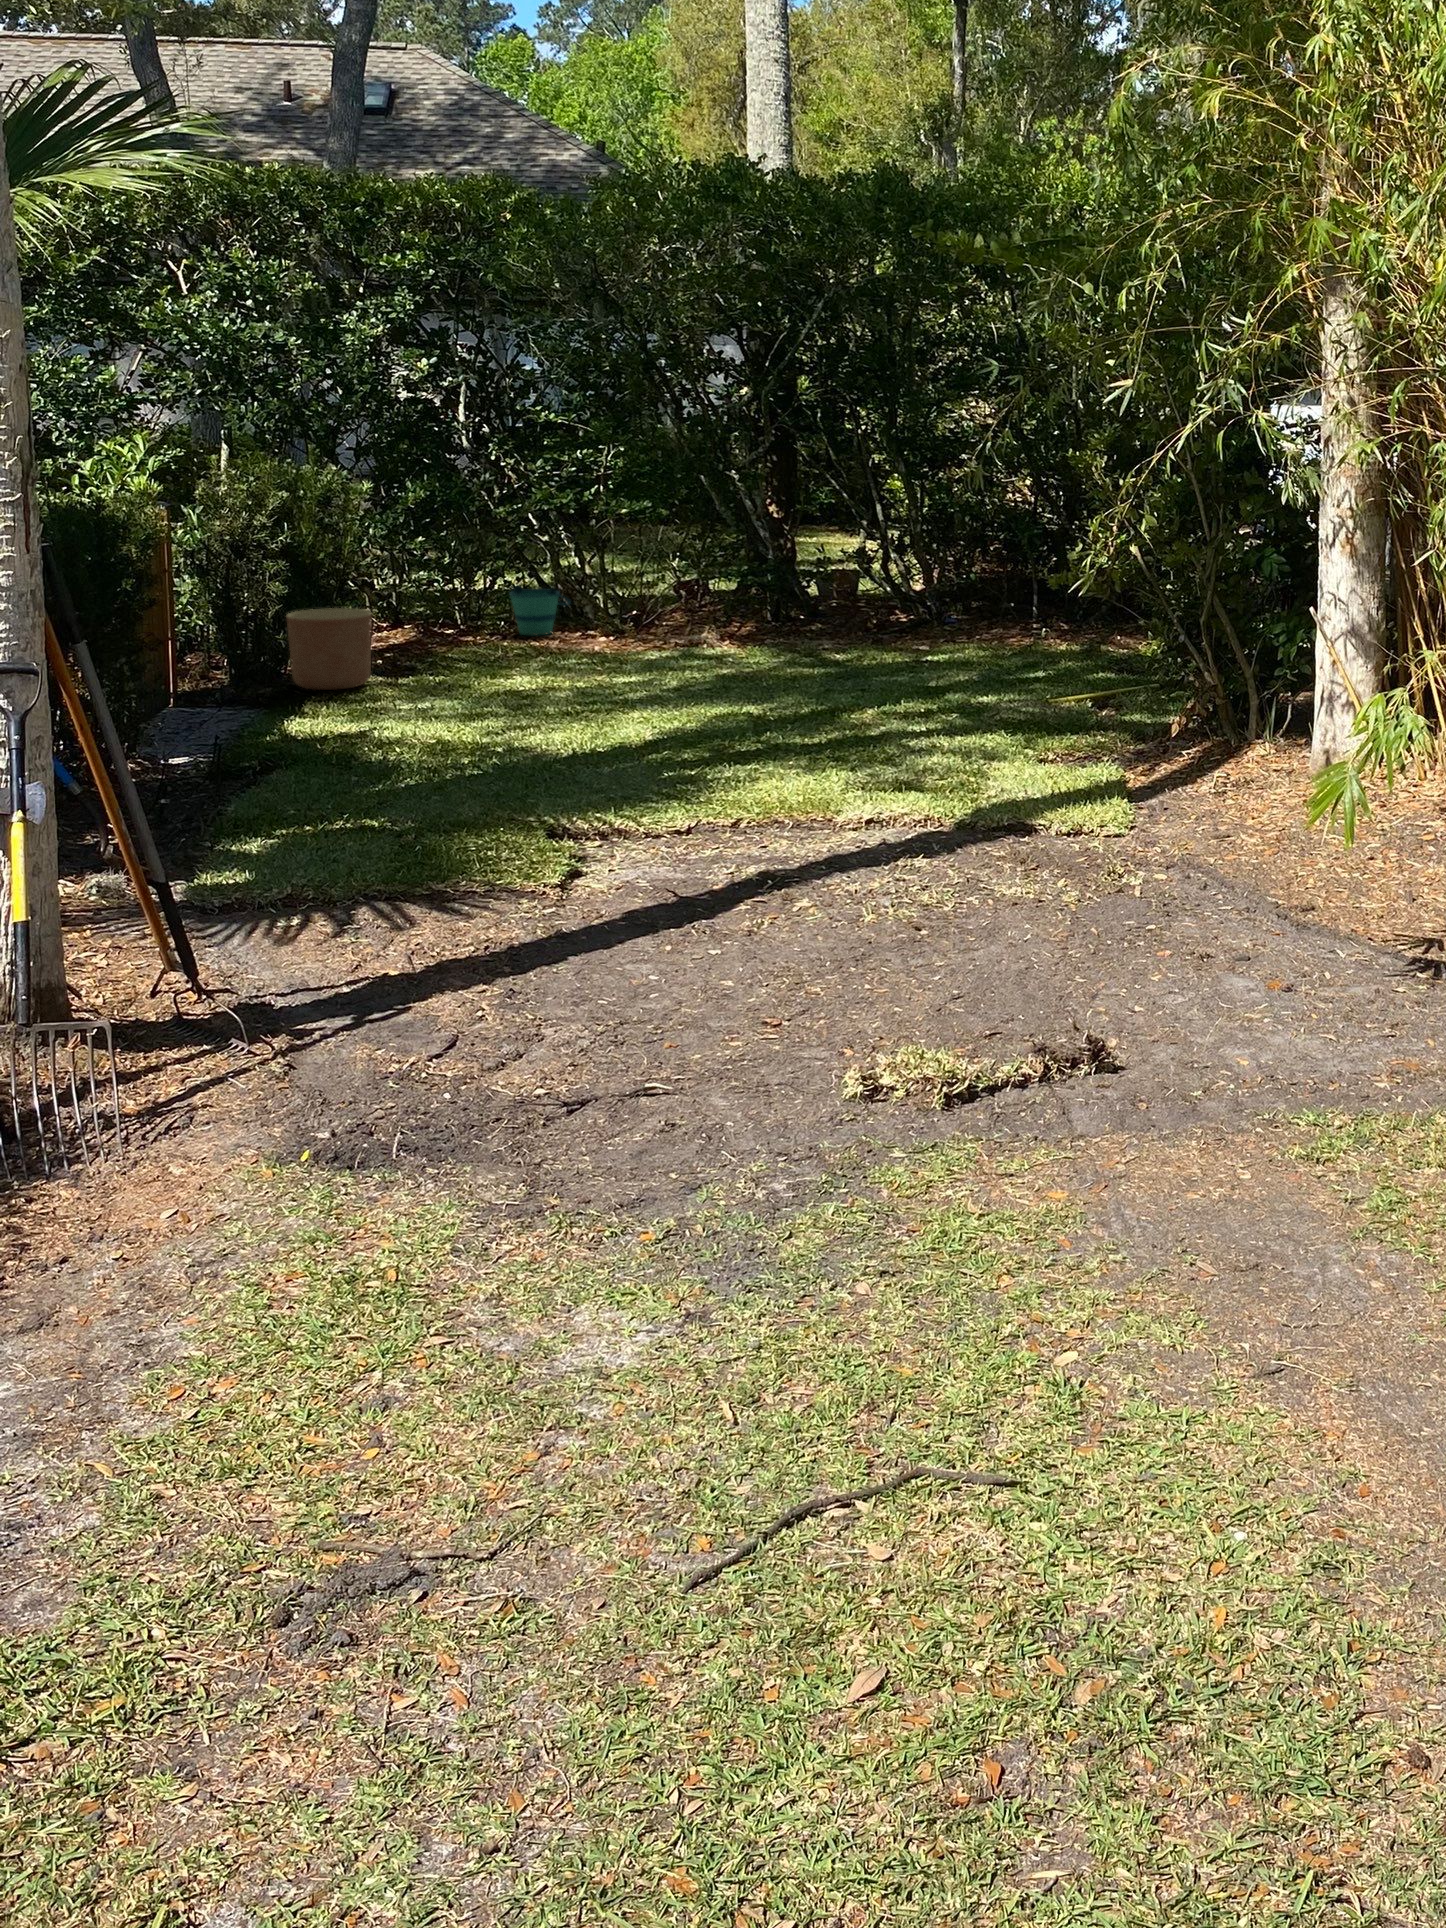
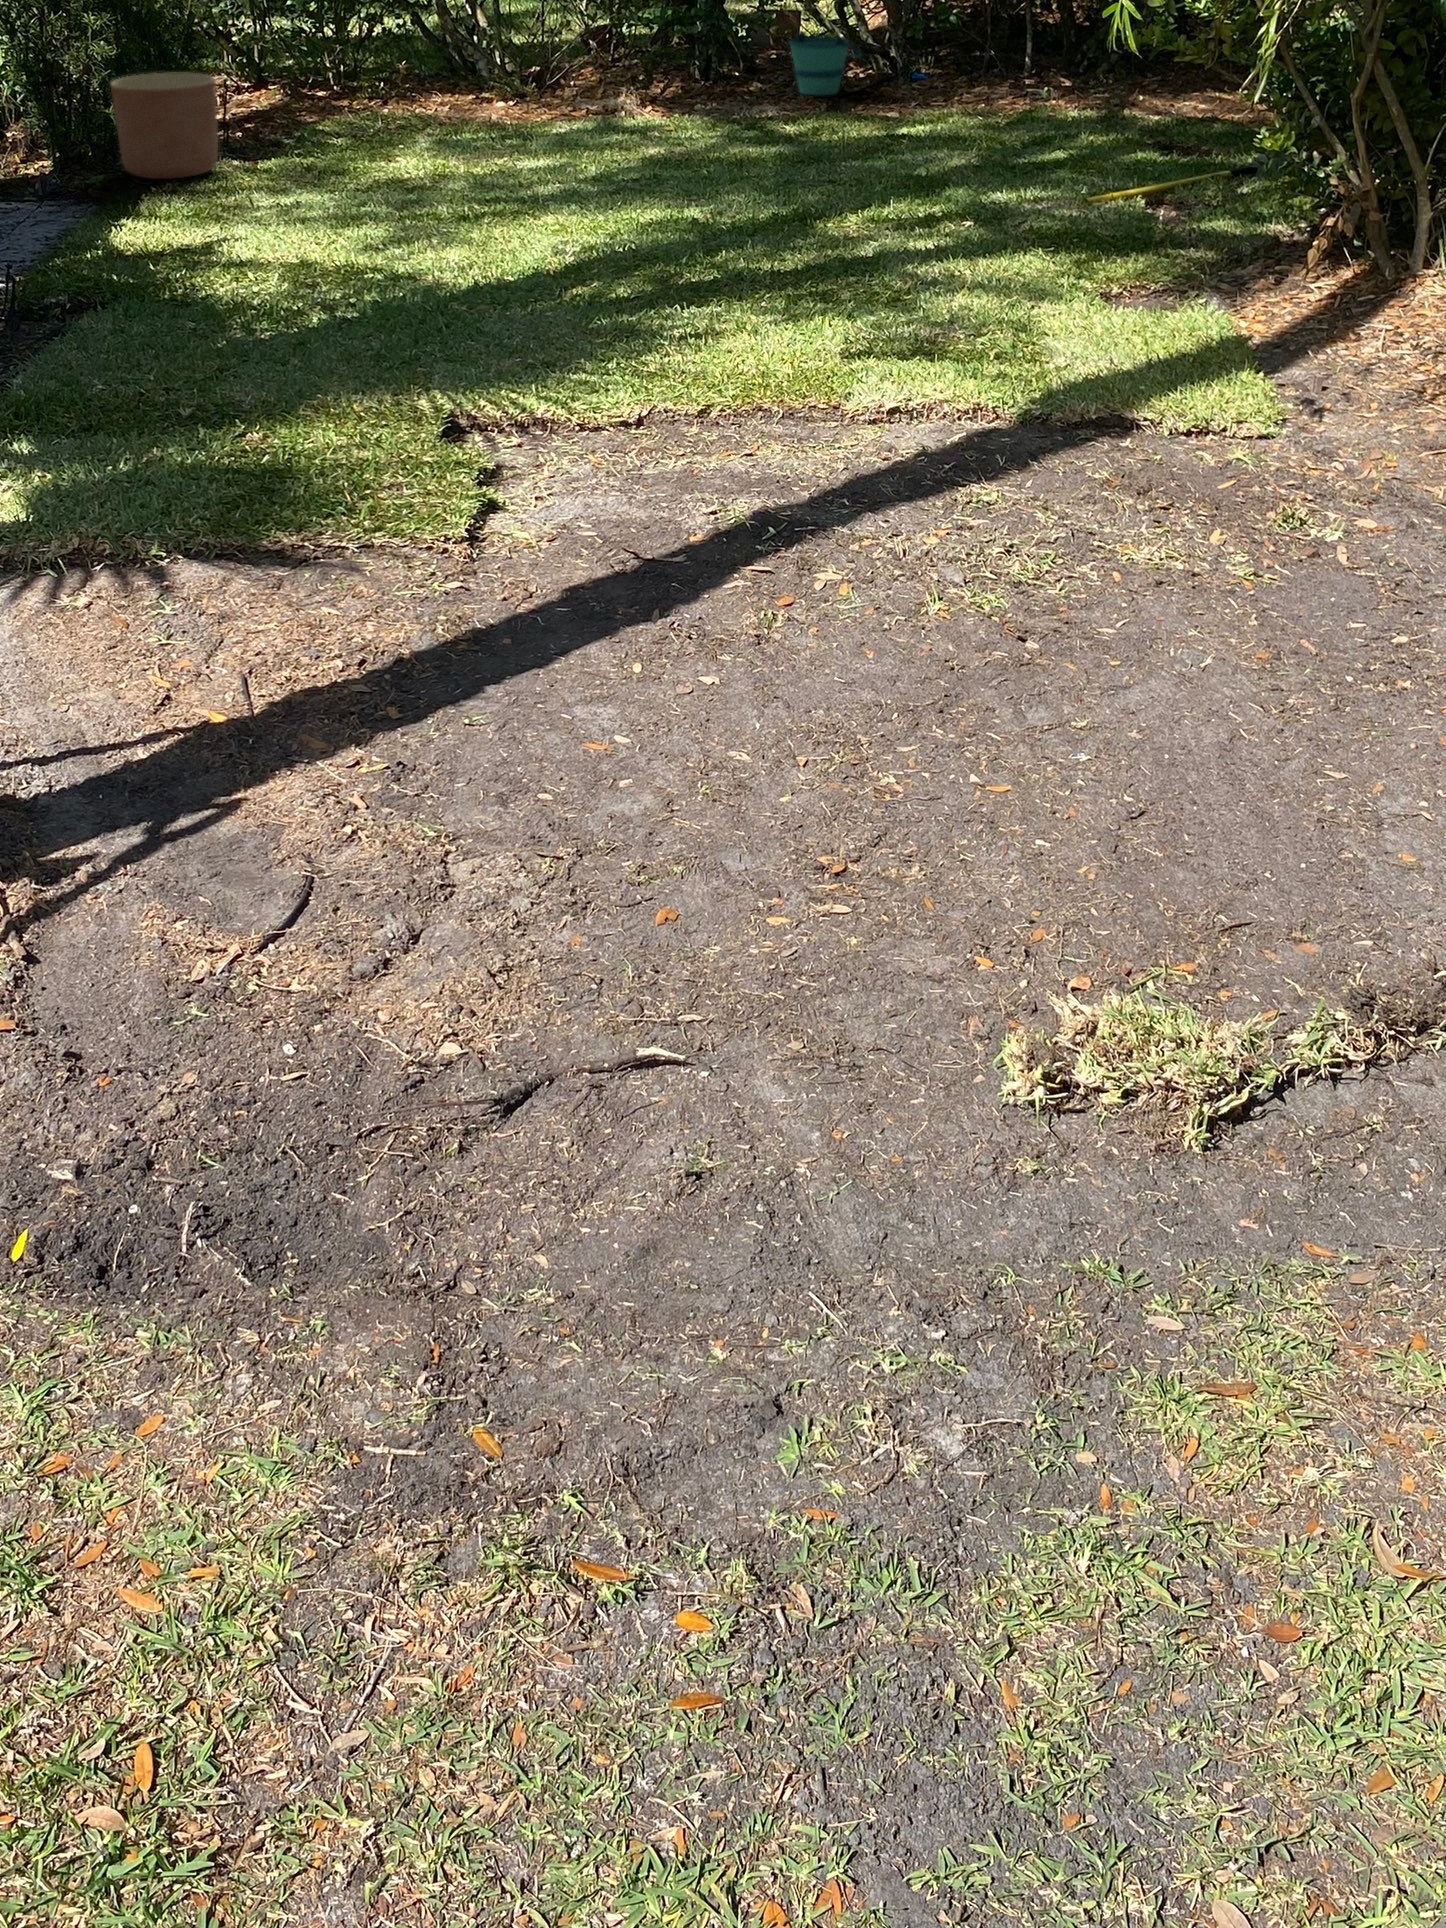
bucket: present [510,585,570,635] -> present [789,31,862,95]

